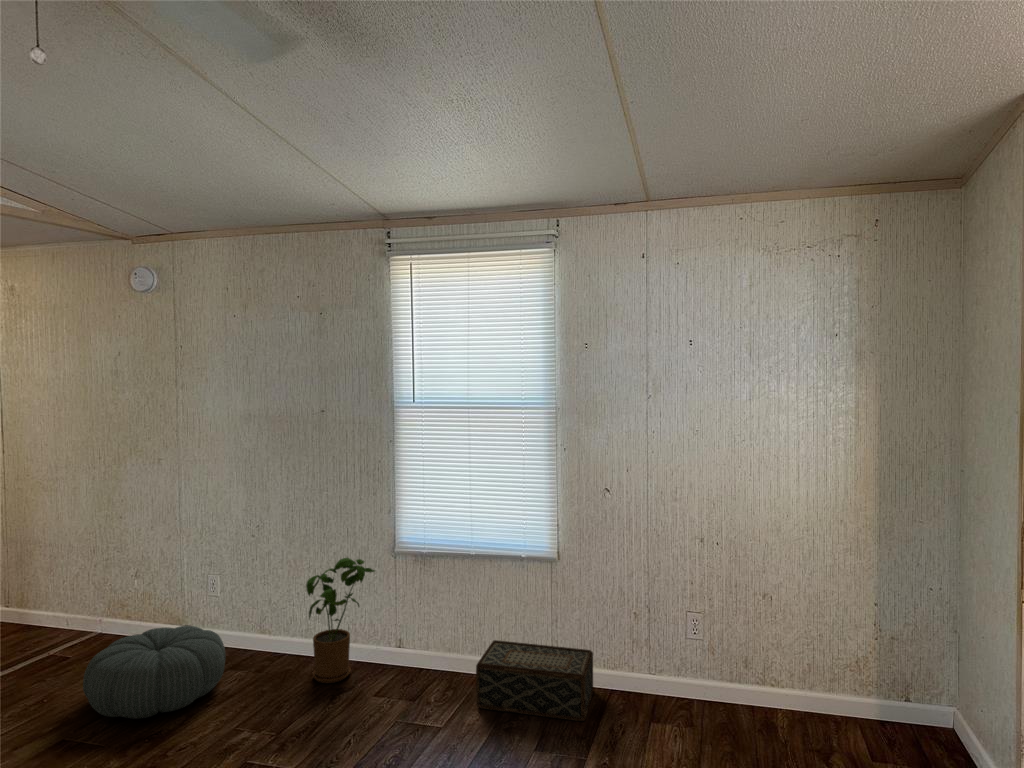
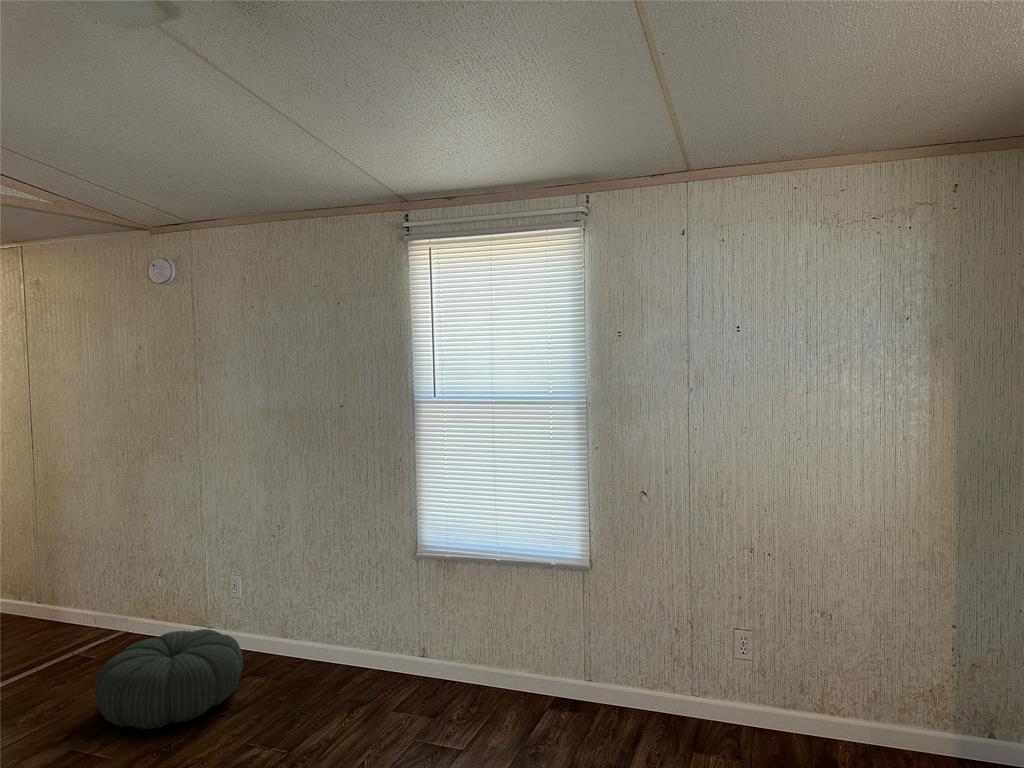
house plant: present [306,558,375,683] -> none [324,562,397,694]
woven basket: present [476,640,593,721] -> none [501,653,630,748]

